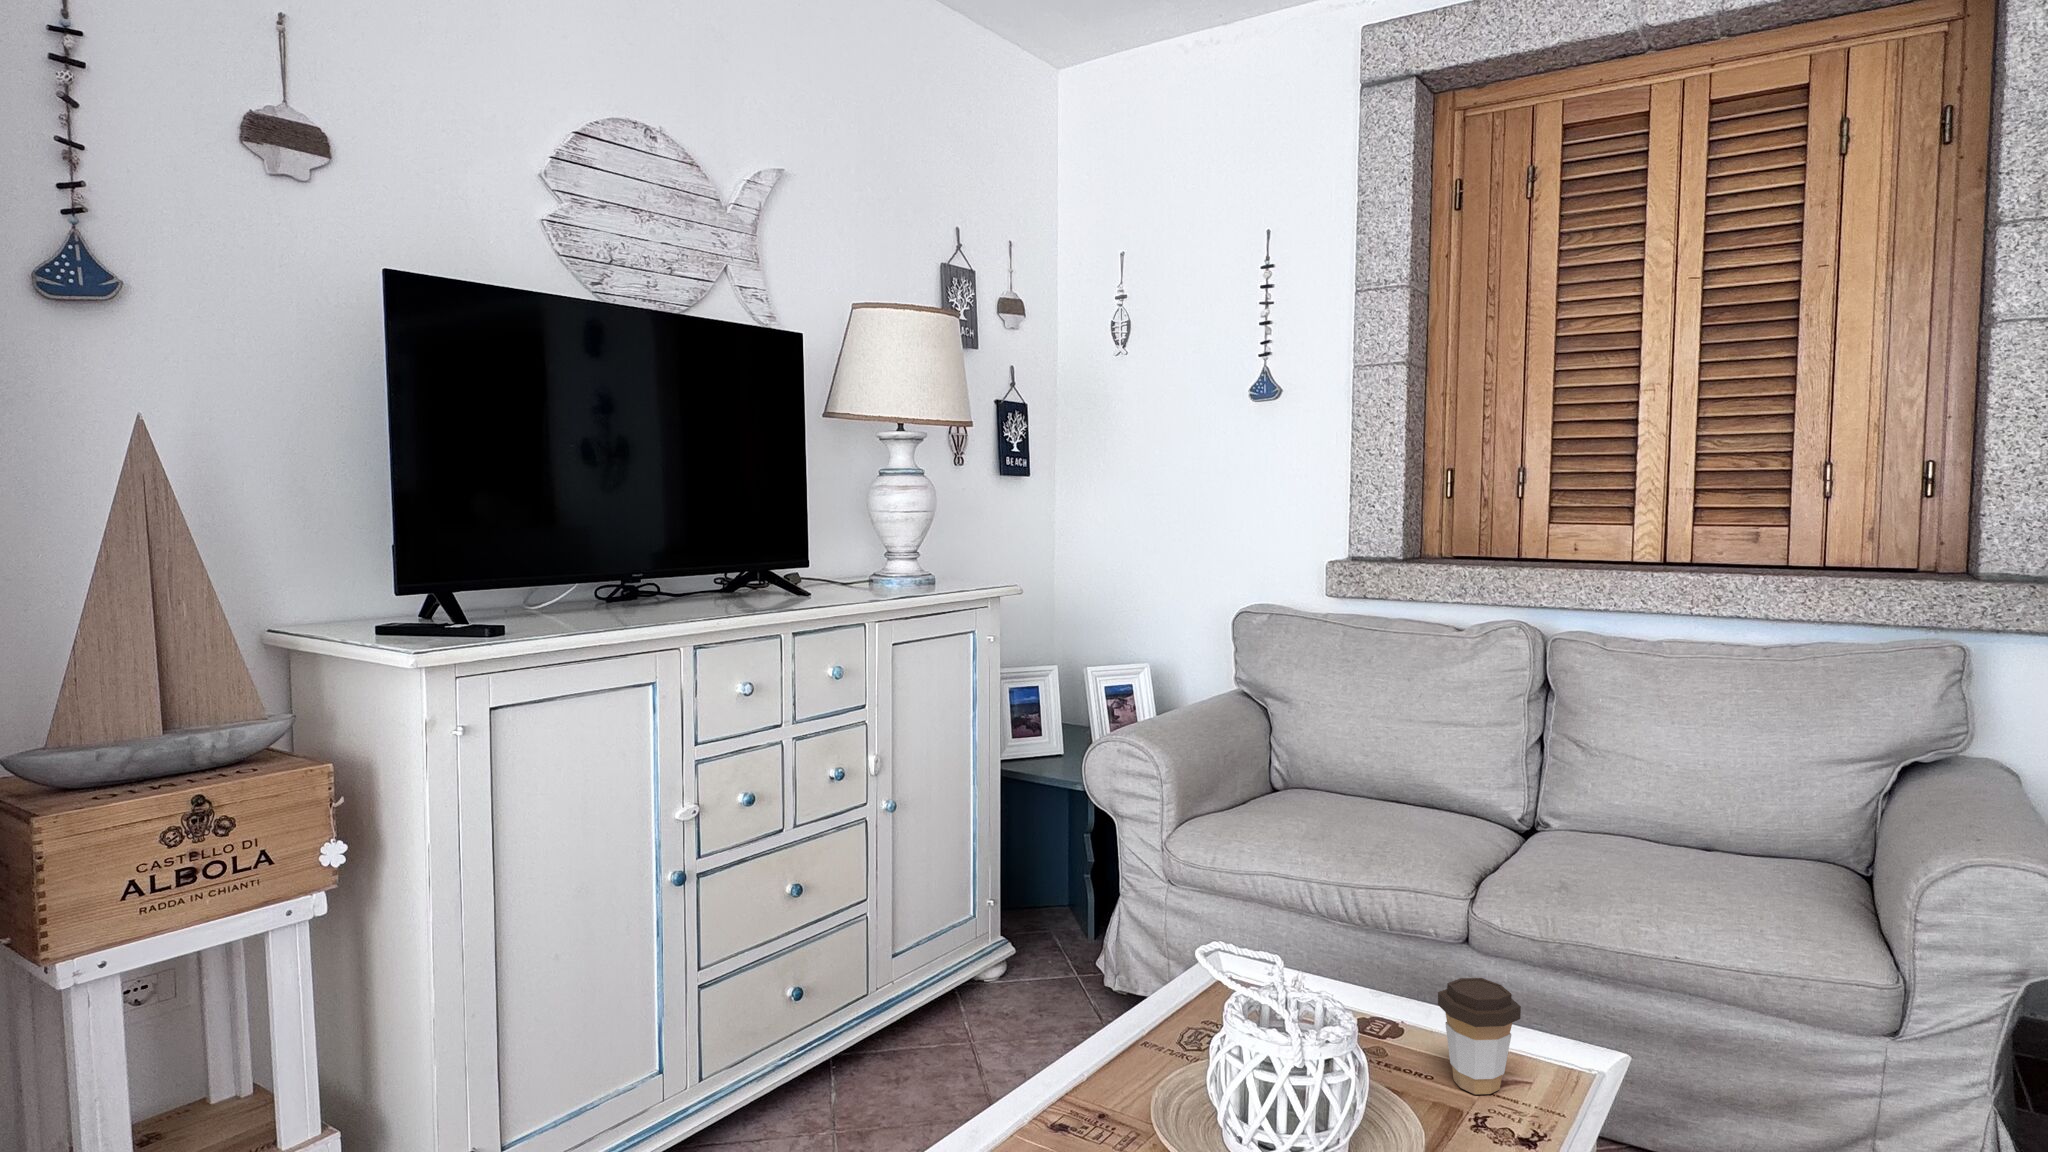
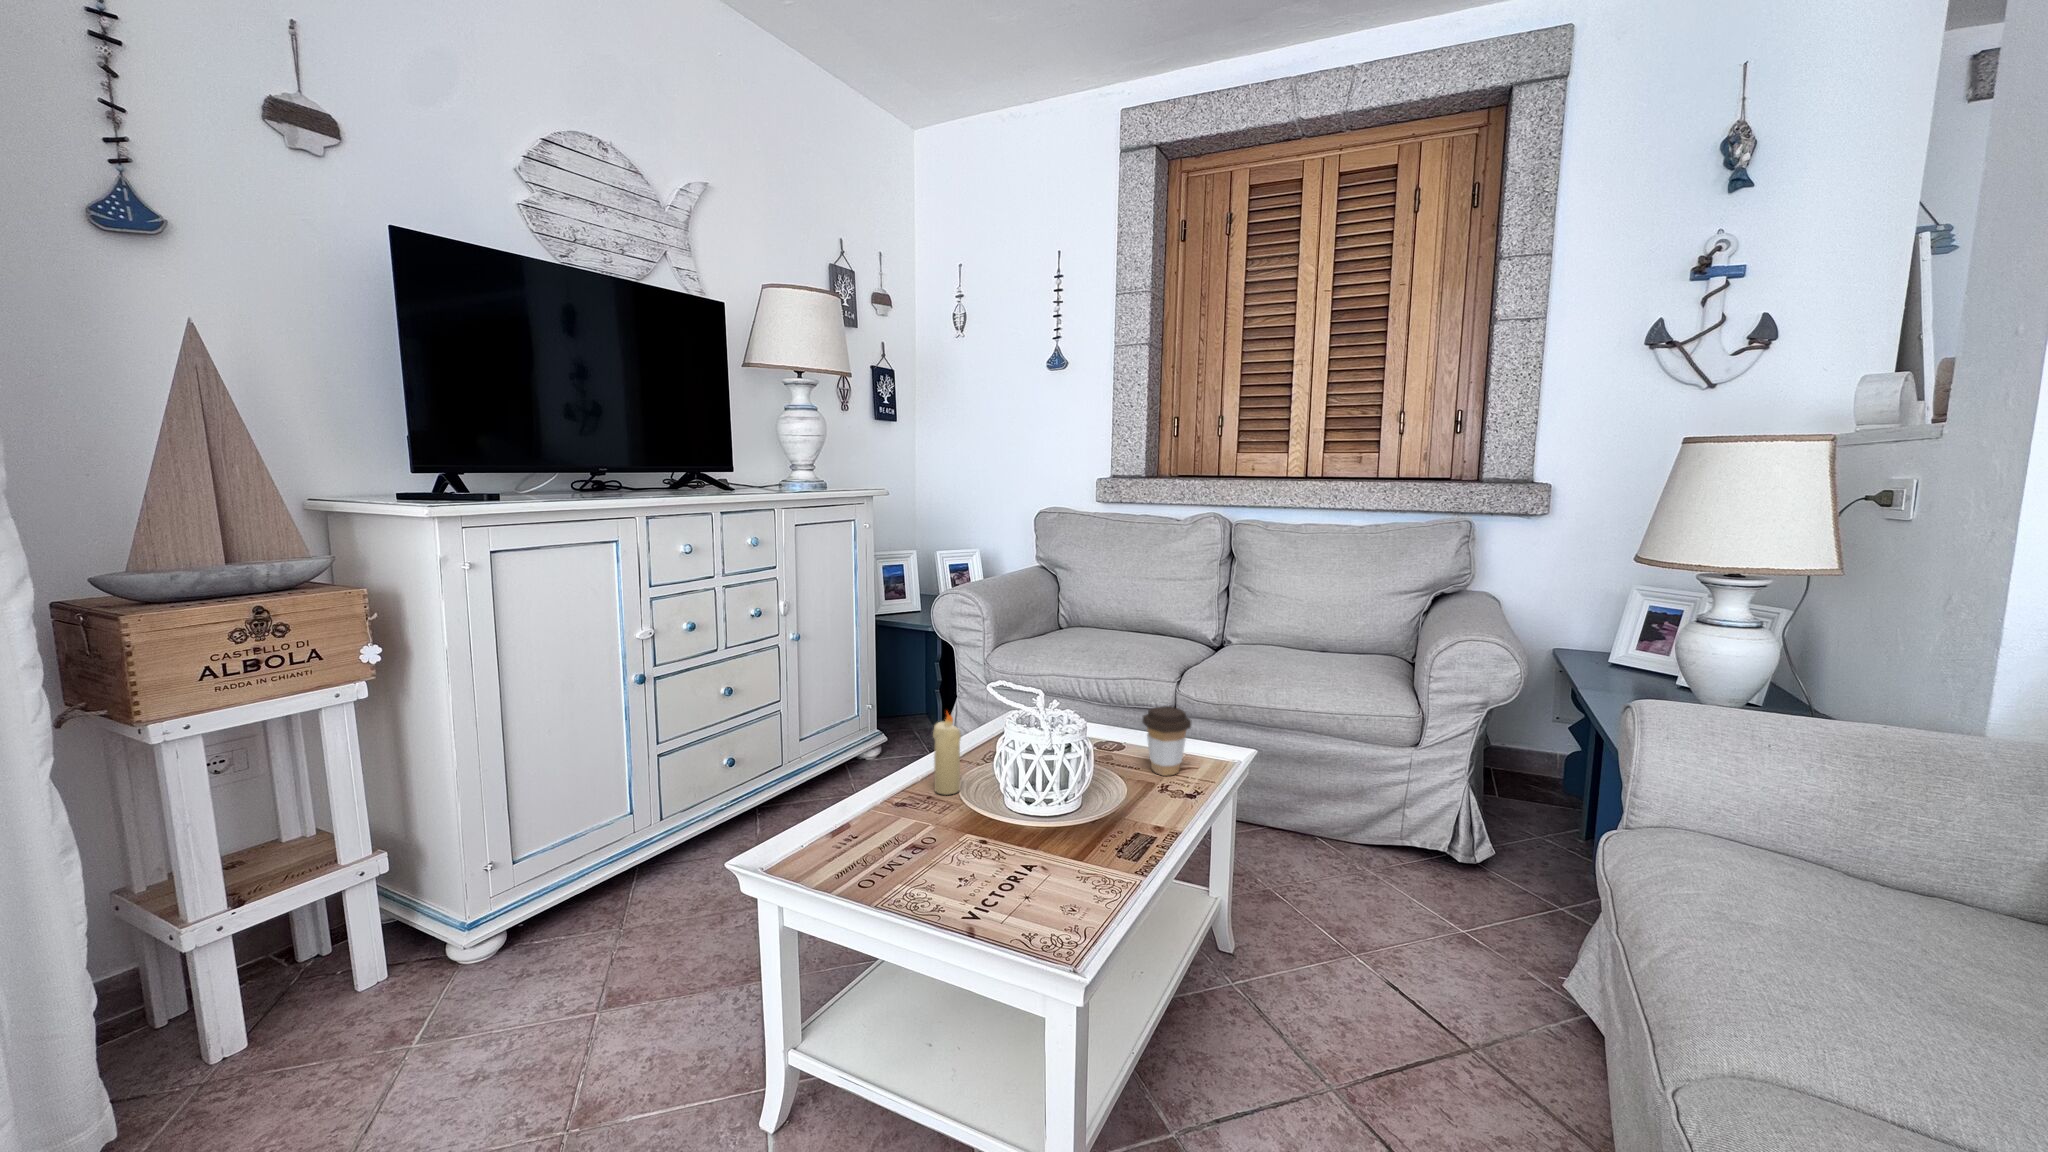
candle: none [1110,979,1153,1112] -> present [933,713,961,795]

